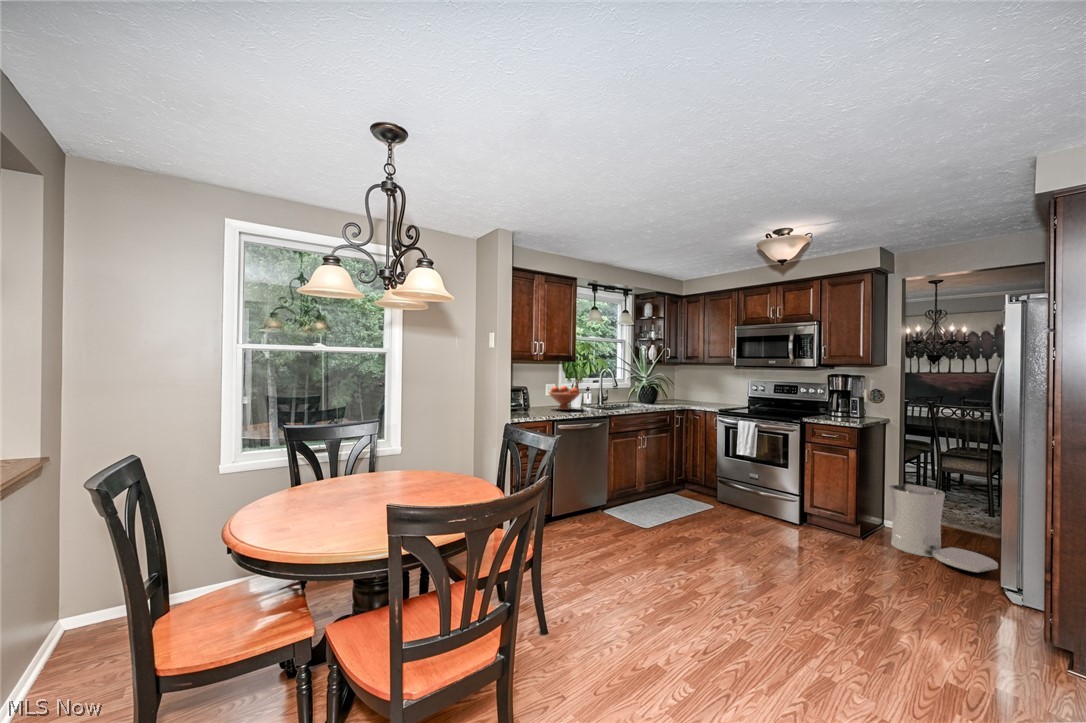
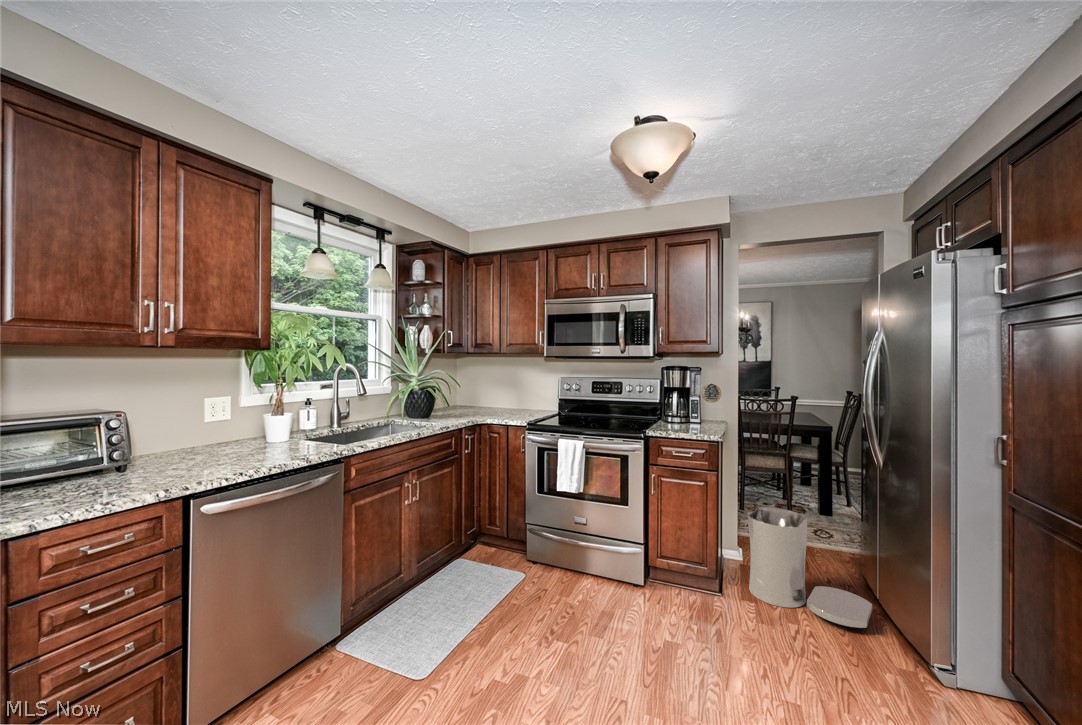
fruit bowl: present [549,386,580,410] -> none [196,402,279,456]

